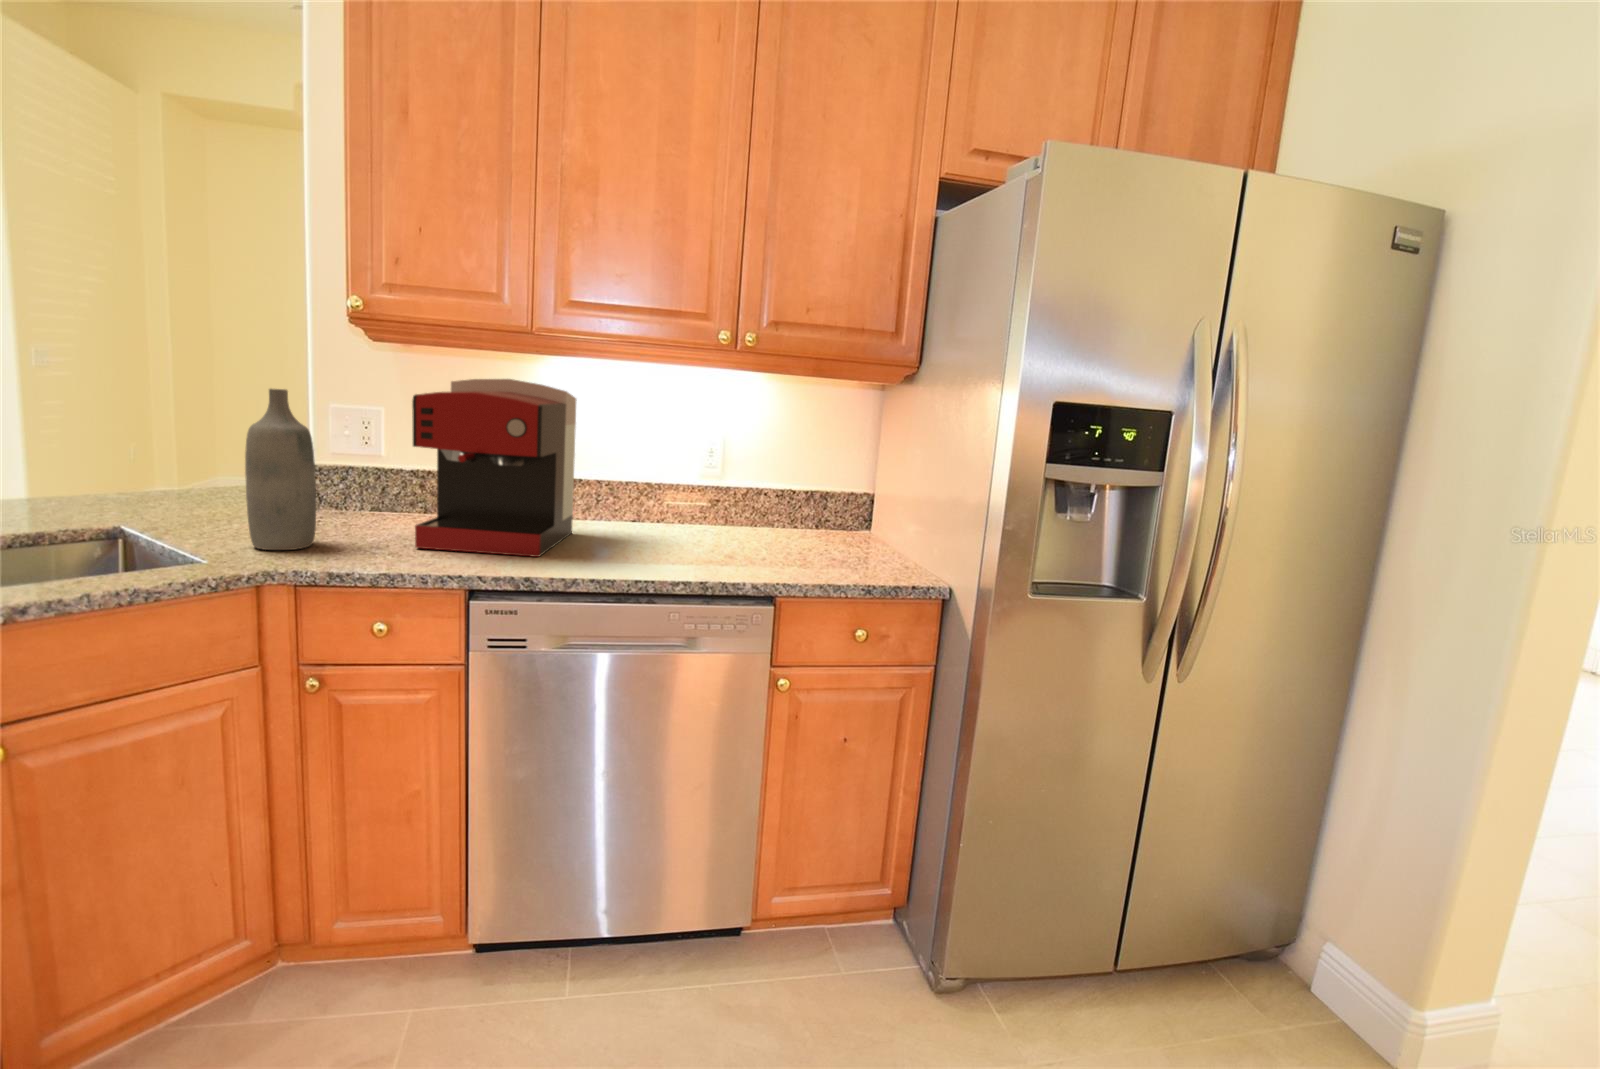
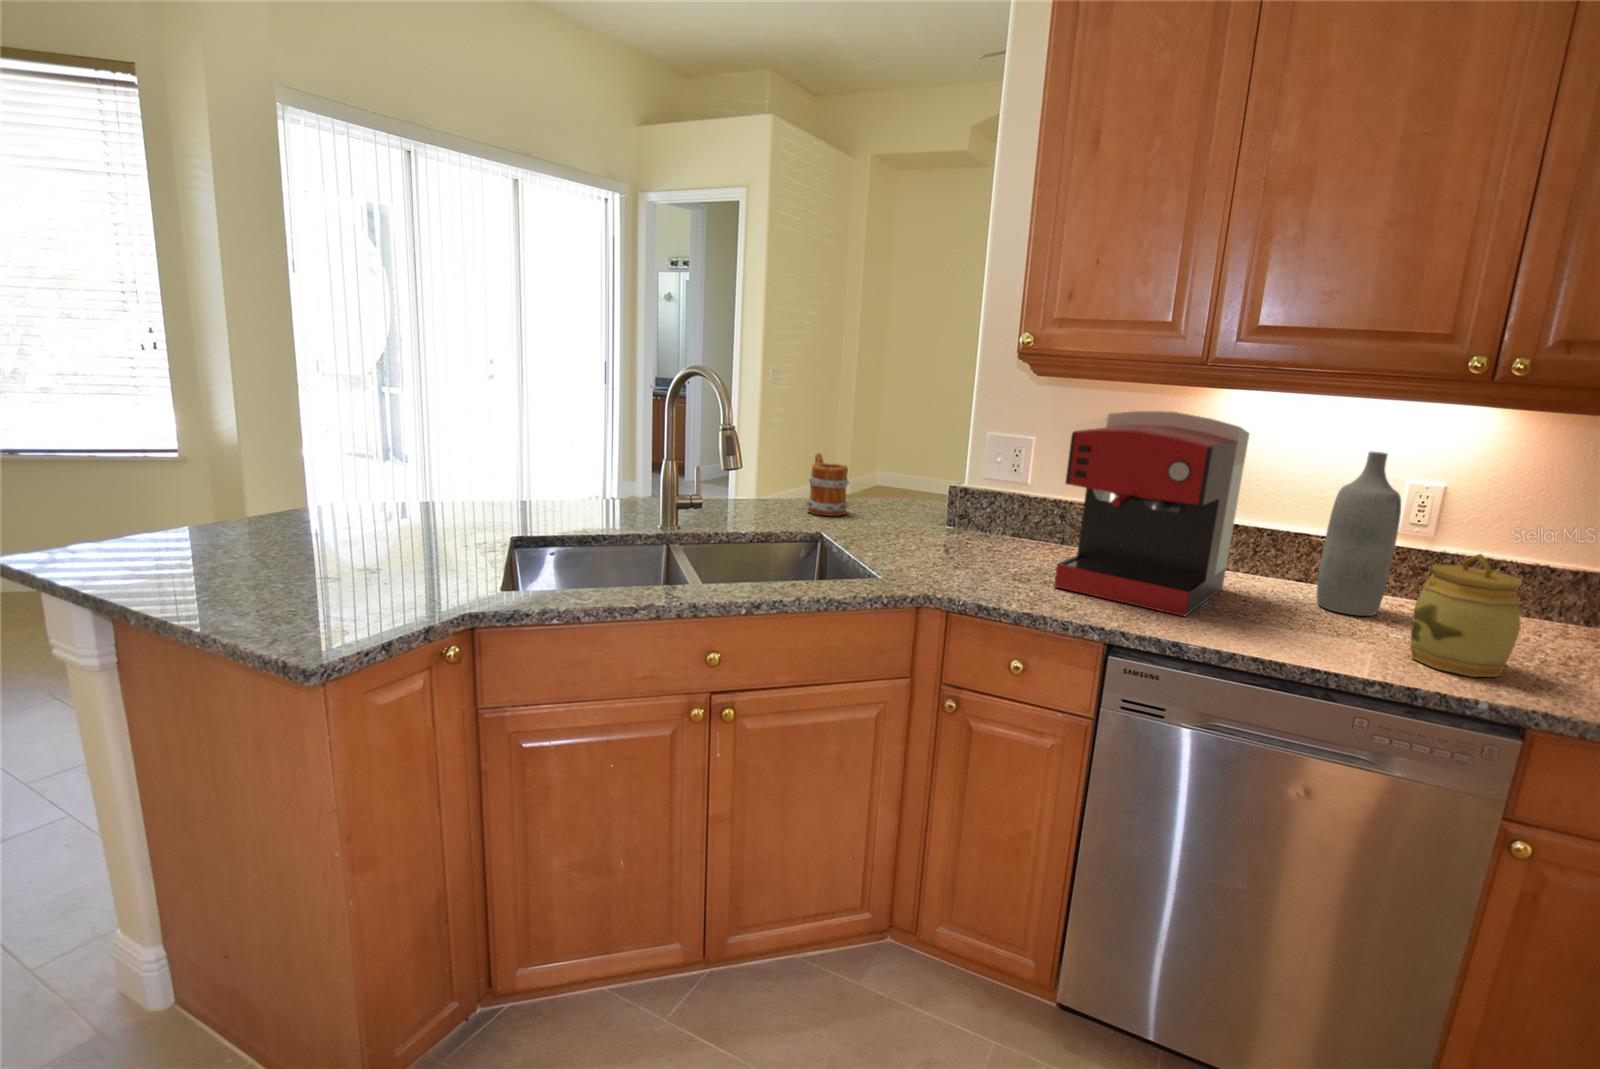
bottle: present [245,389,316,550] -> present [1316,452,1401,616]
mug: none [95,435,161,508] -> present [807,453,849,516]
jar: none [702,479,764,568] -> present [1411,554,1522,677]

